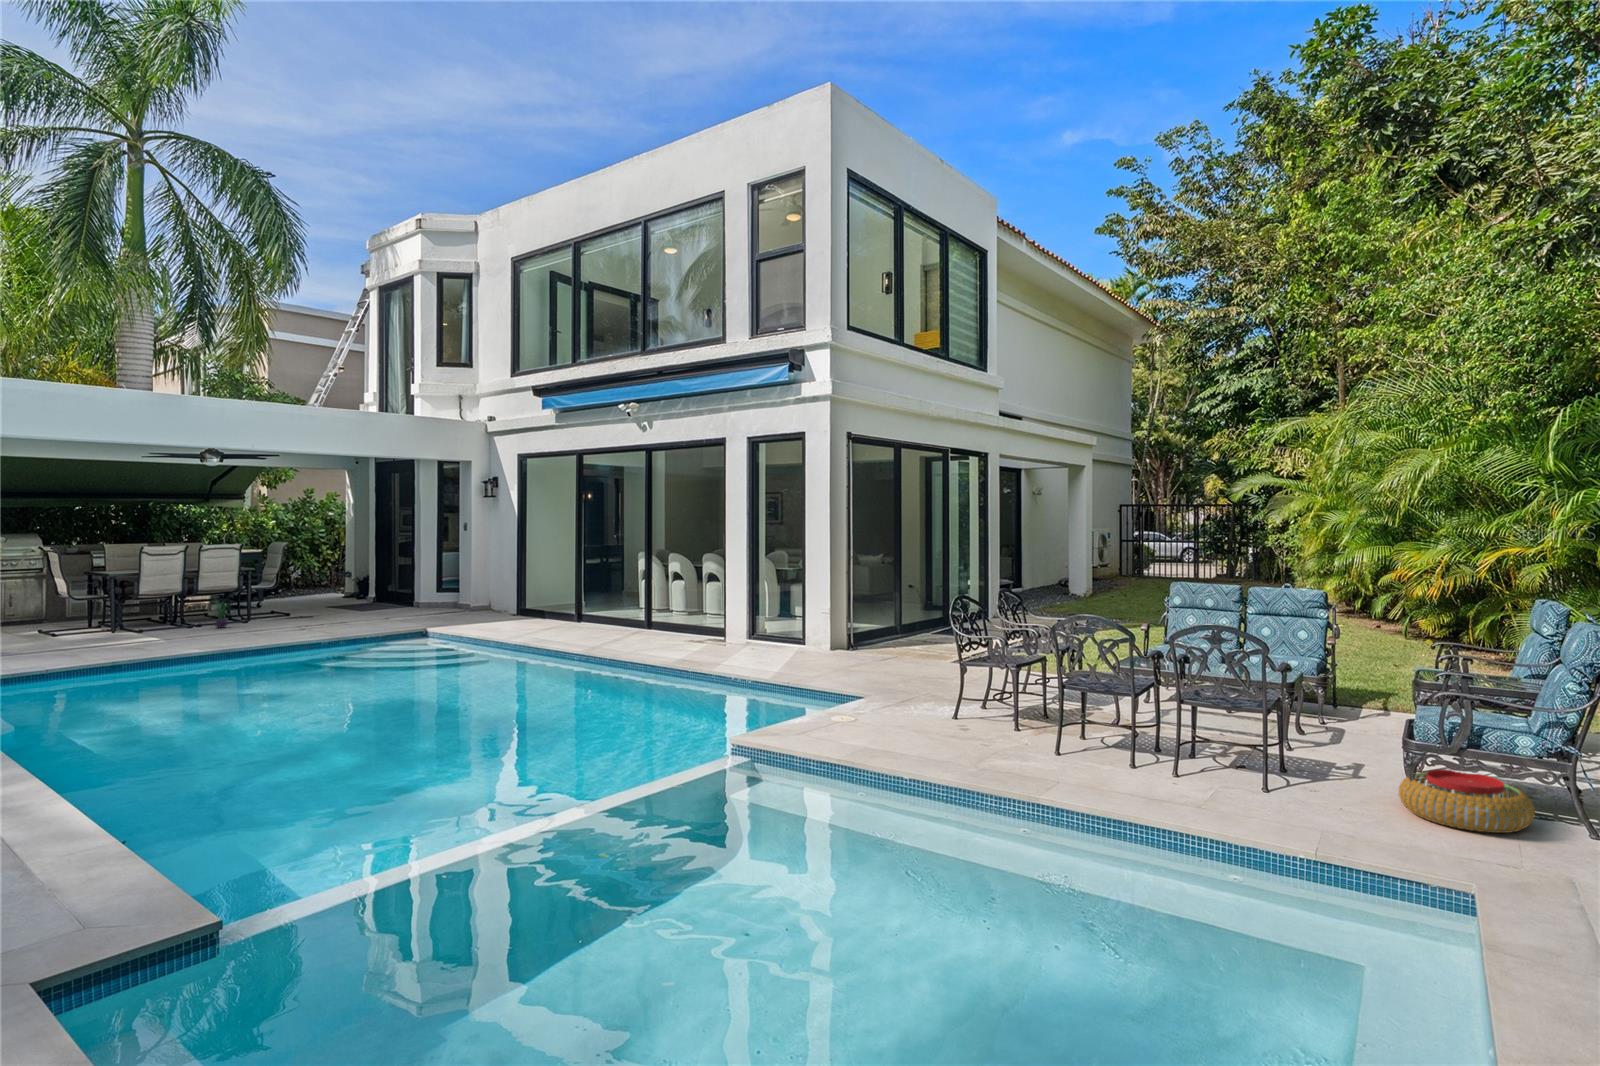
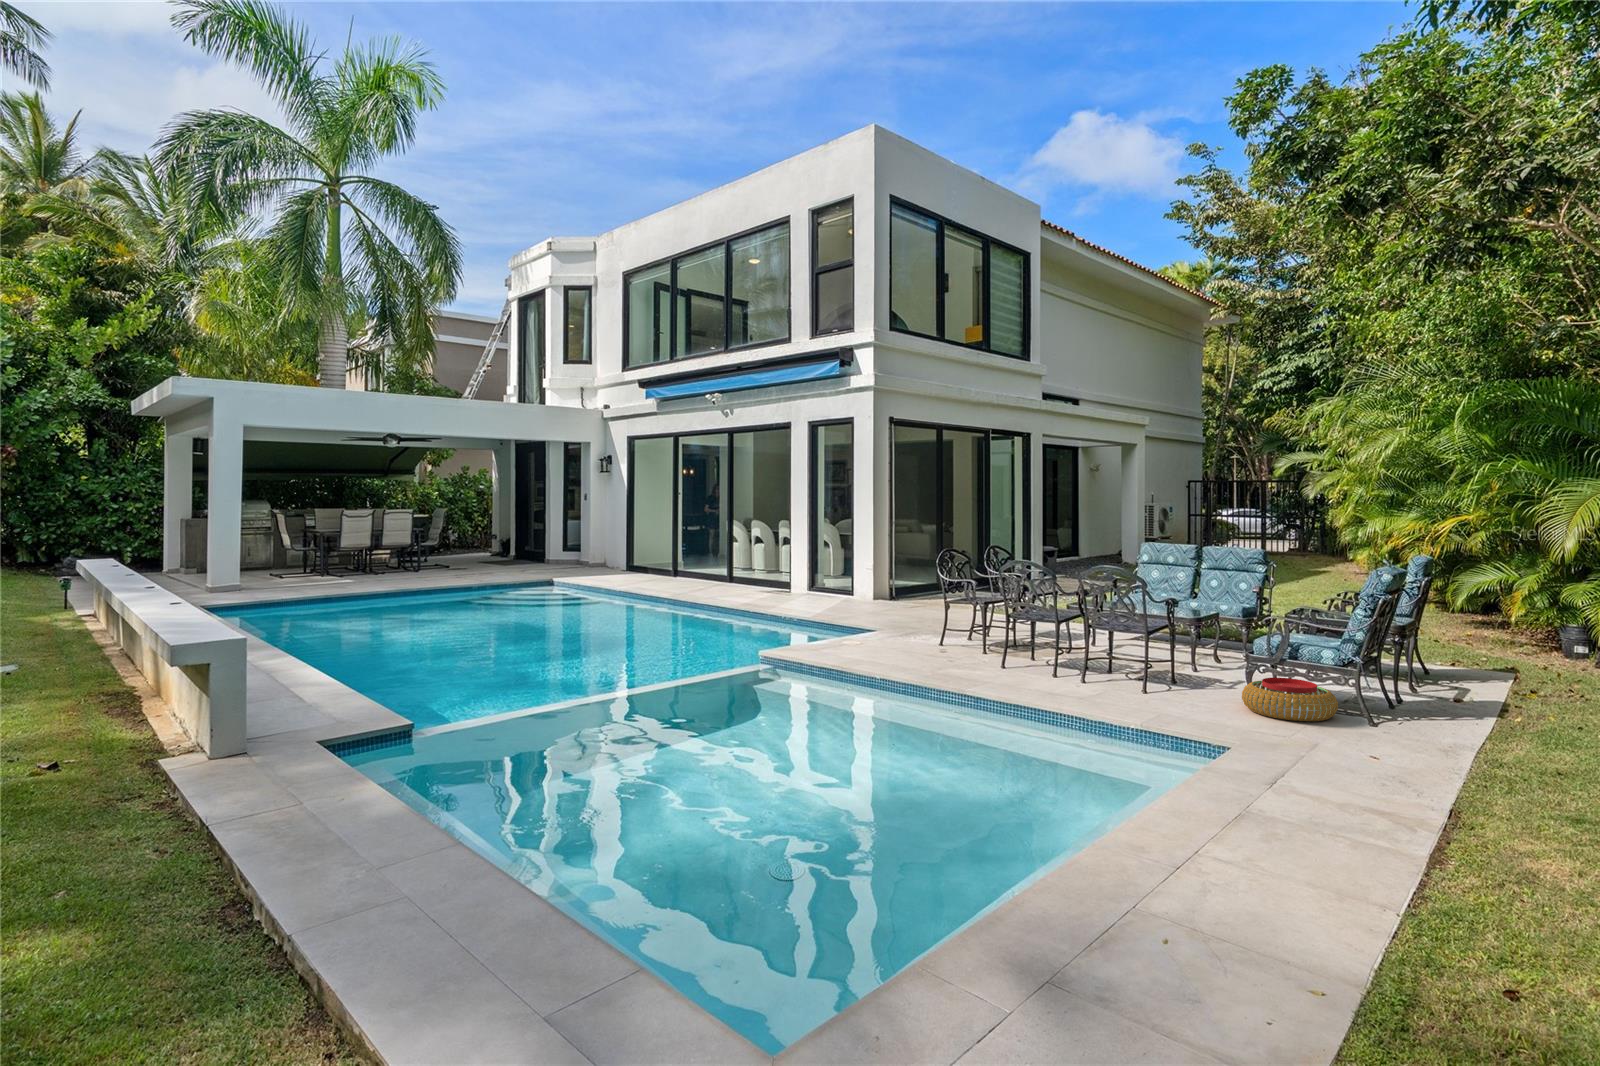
decorative plant: present [215,602,227,628] -> none [384,553,413,576]

